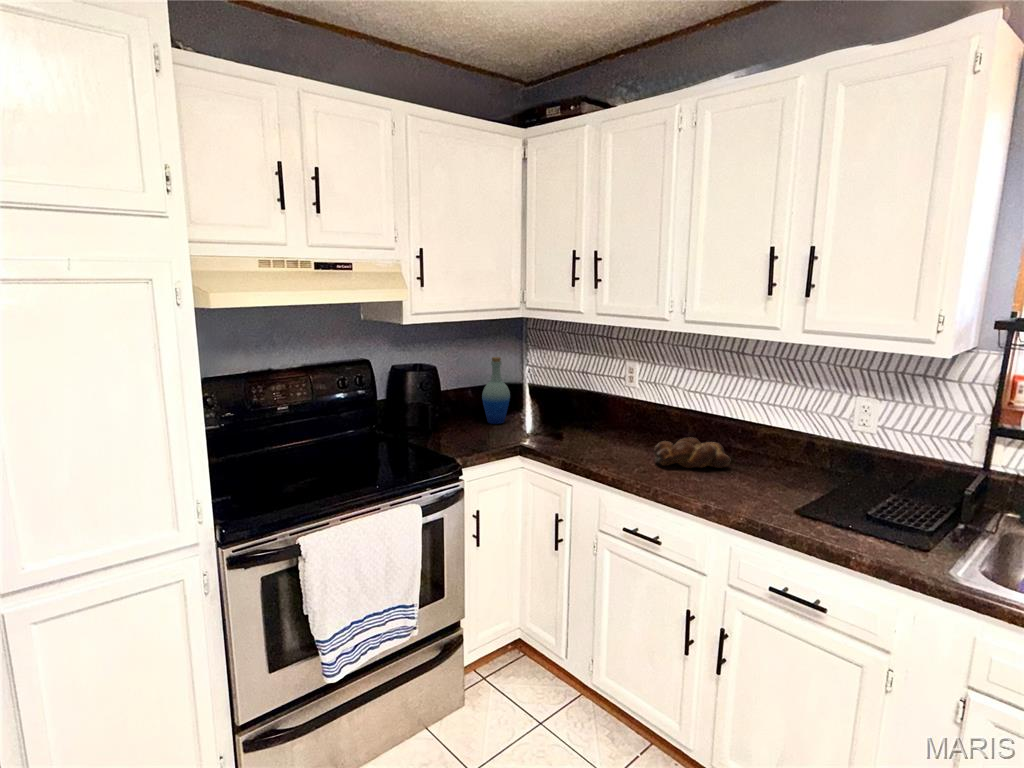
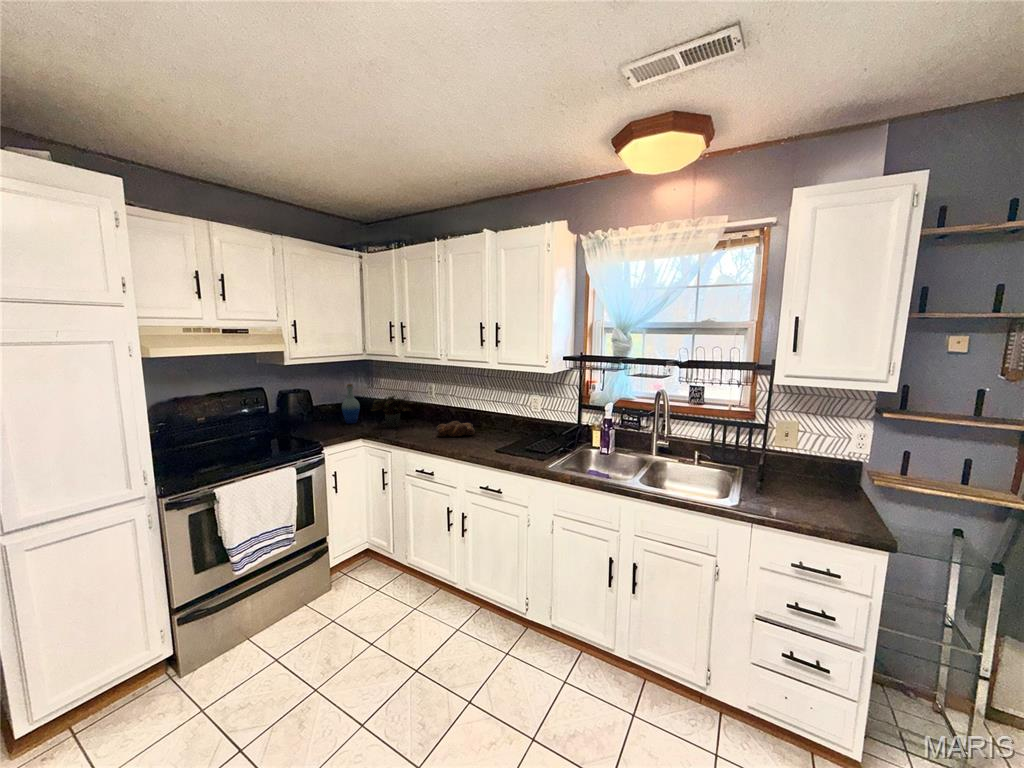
potted plant: none [531,381,604,438] -> present [371,396,413,428]

